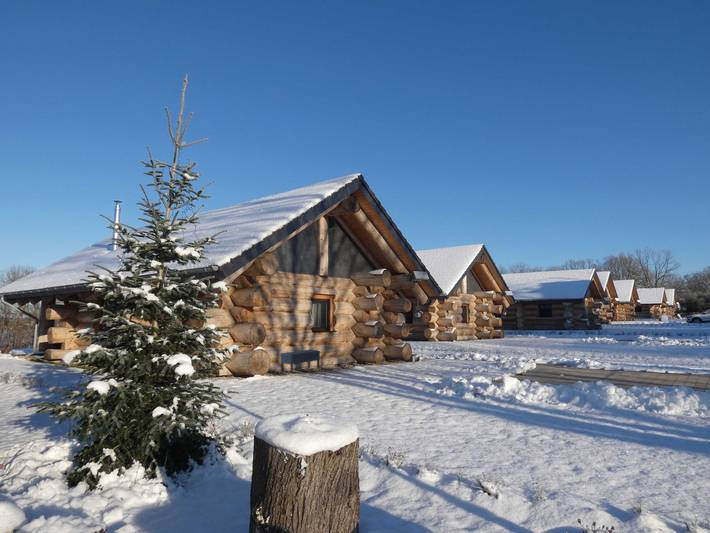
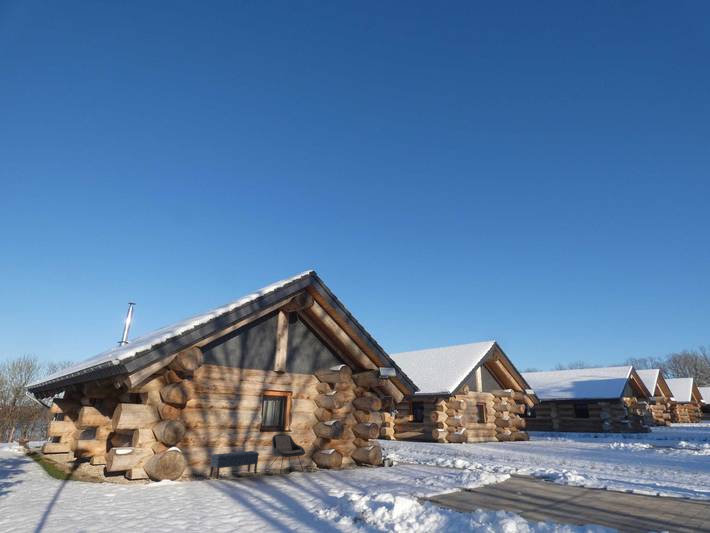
lounge chair: none [324,334,358,368] -> present [269,434,305,474]

